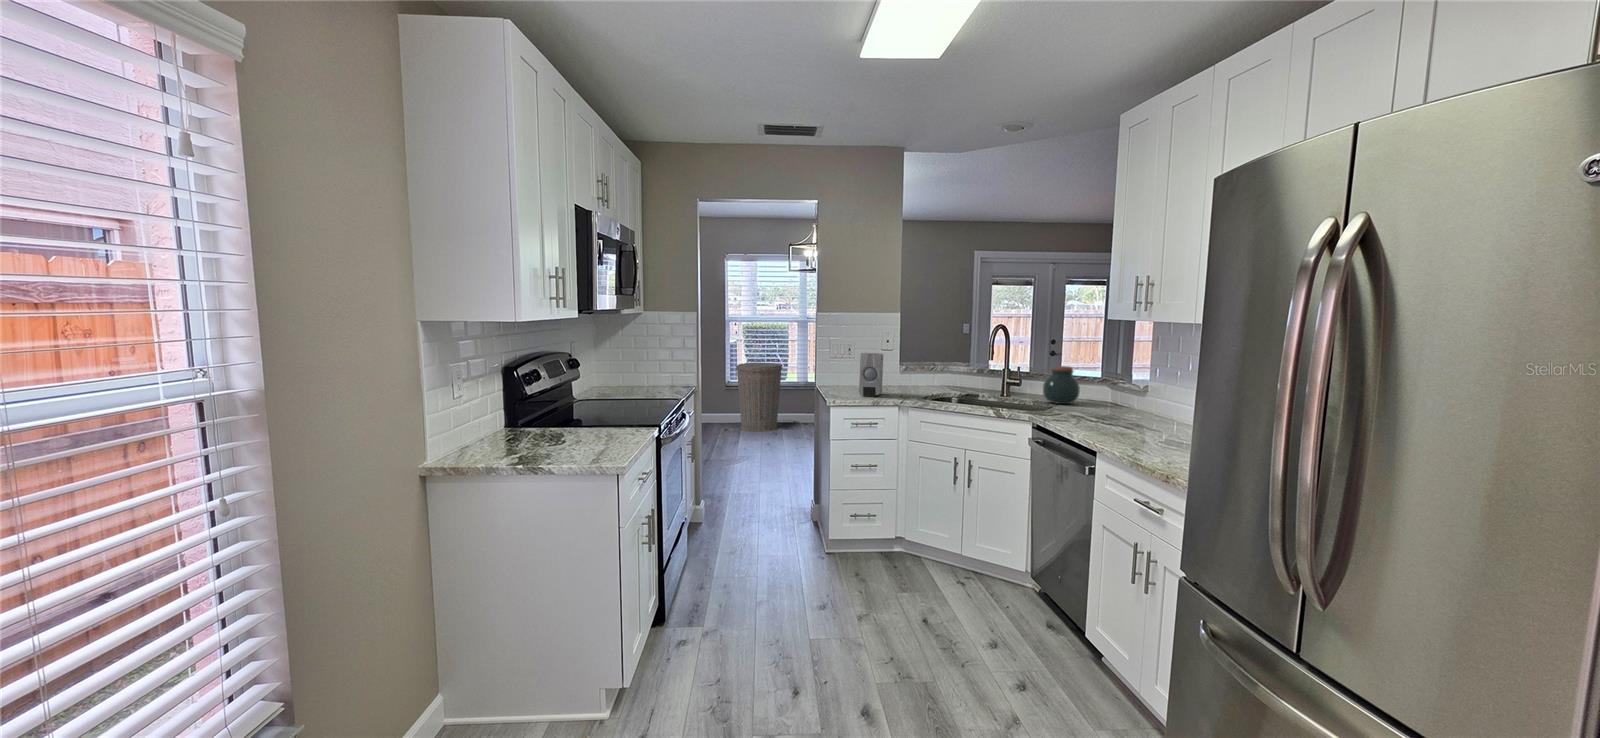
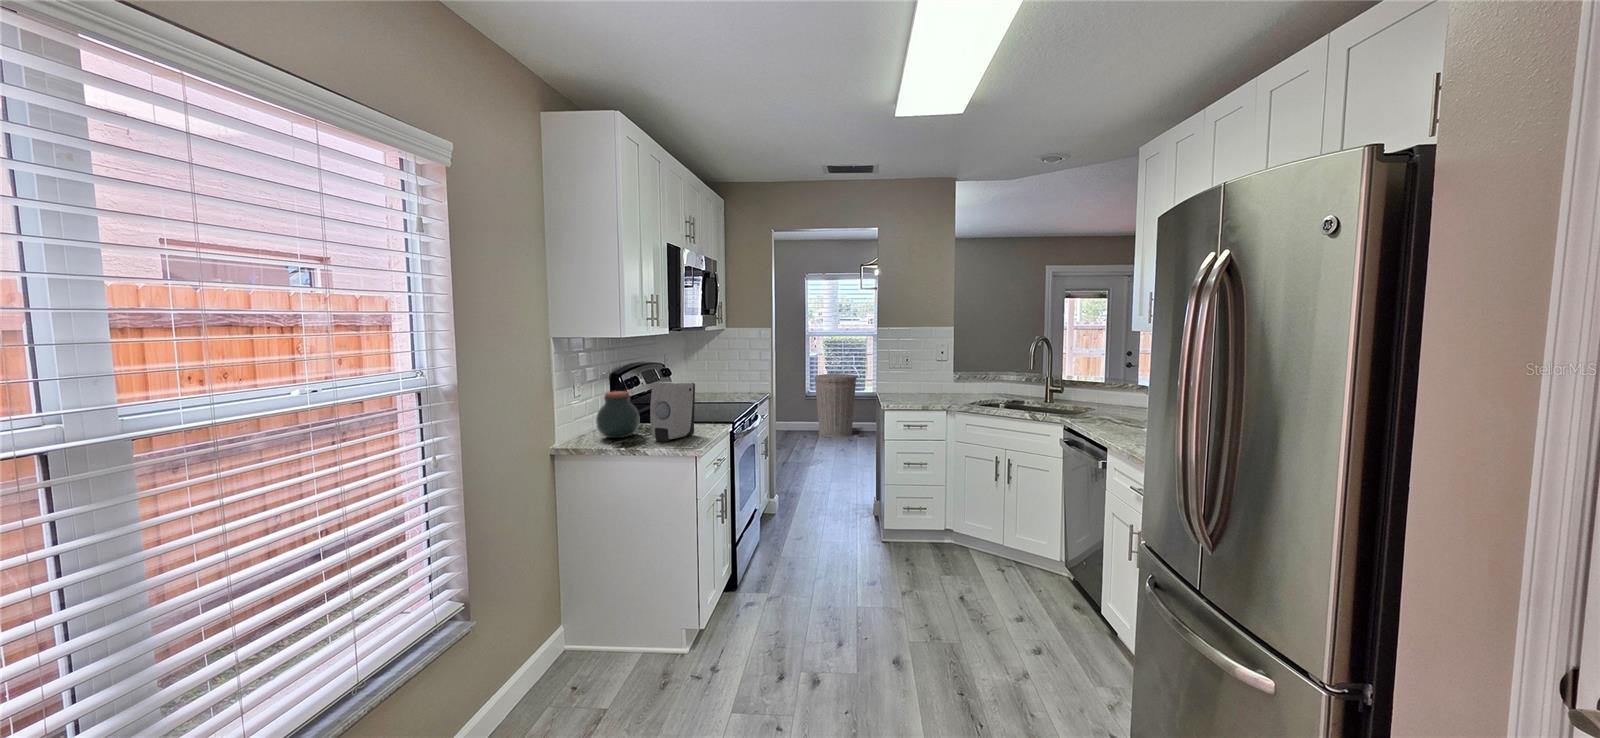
soap dispenser: present [859,353,883,397] -> present [650,382,695,442]
jar: present [1043,366,1080,404] -> present [596,391,639,438]

